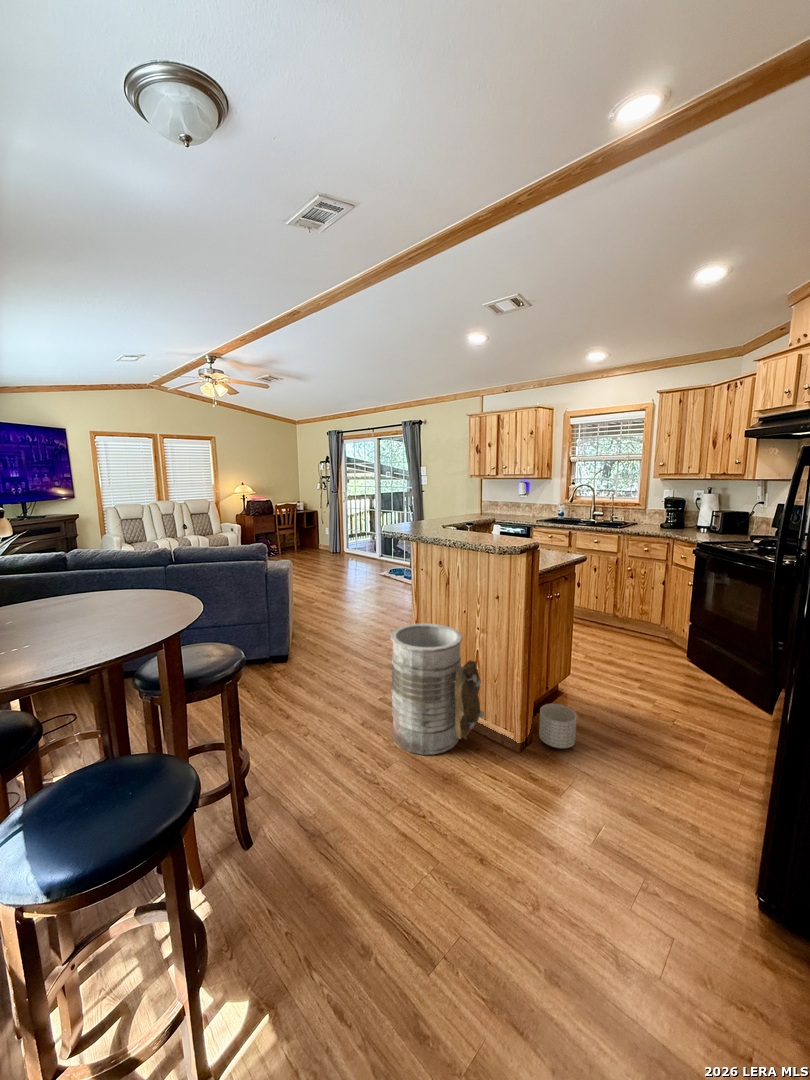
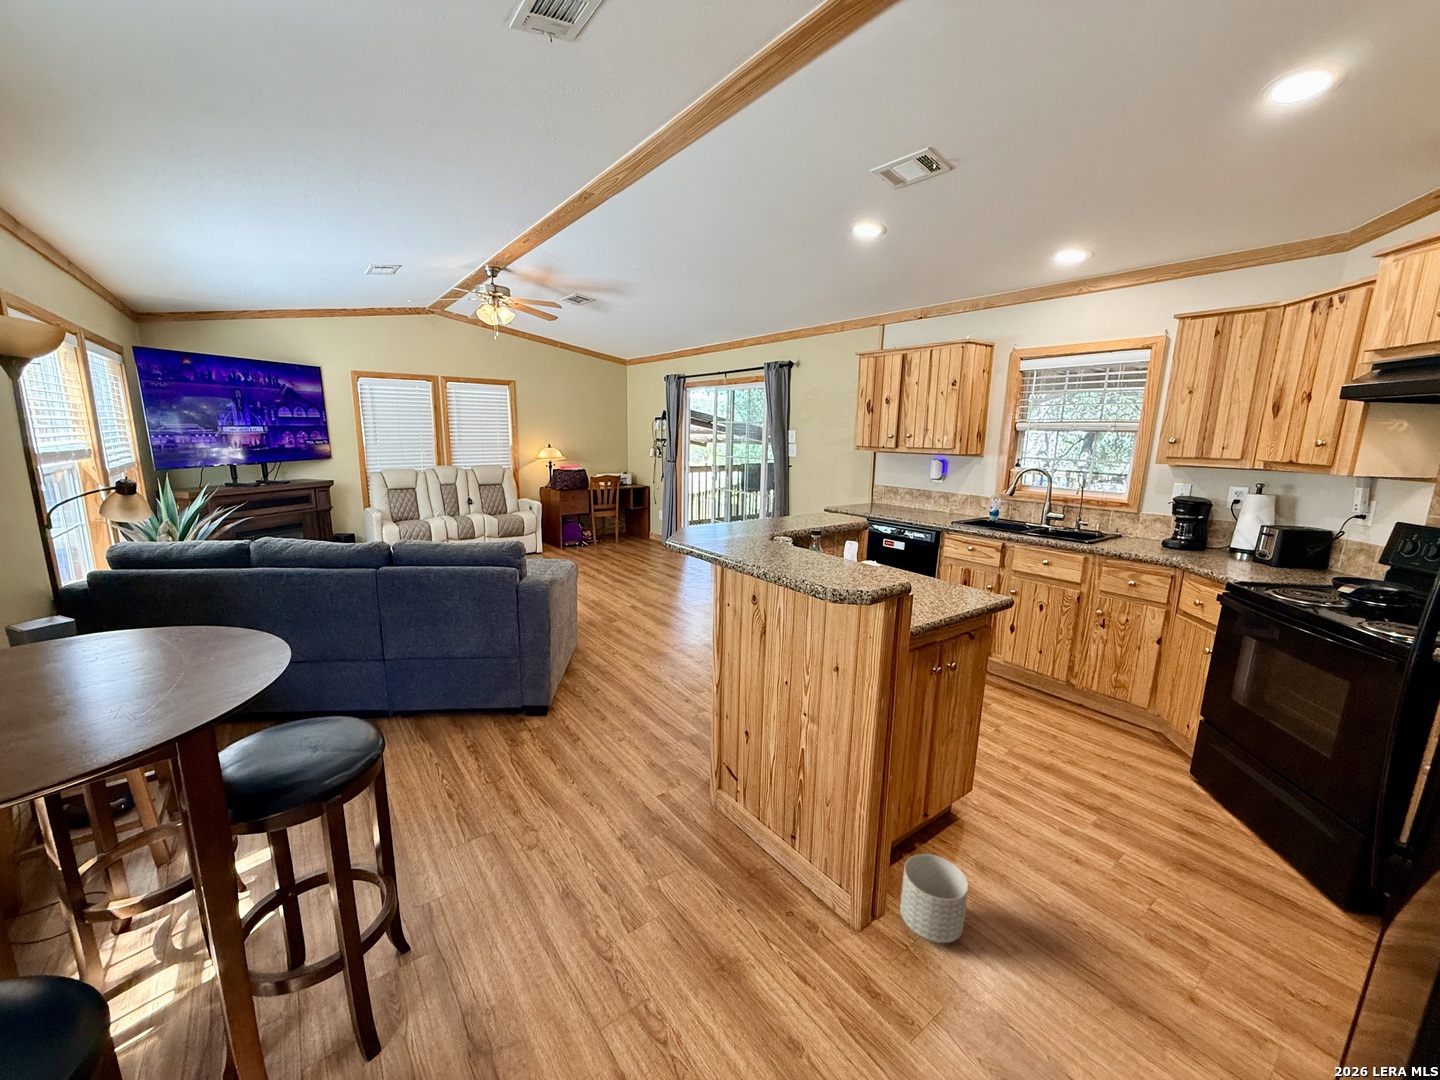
trash can: present [391,623,484,755] -> none [656,692,801,920]

